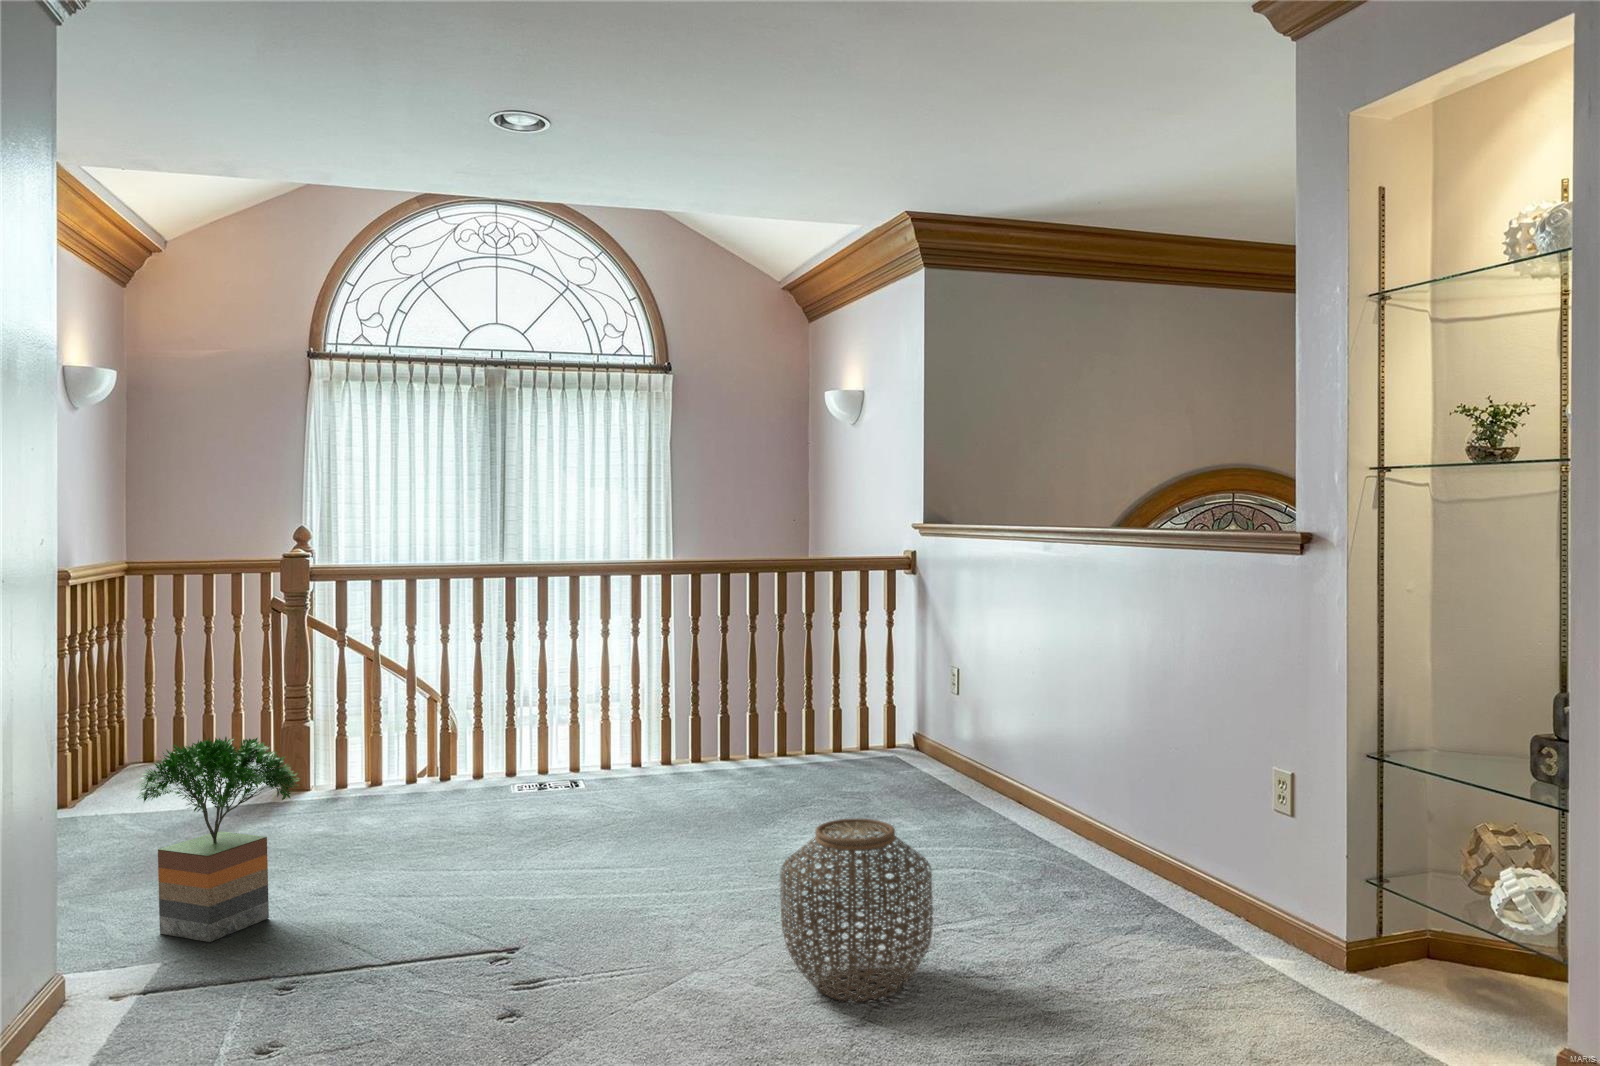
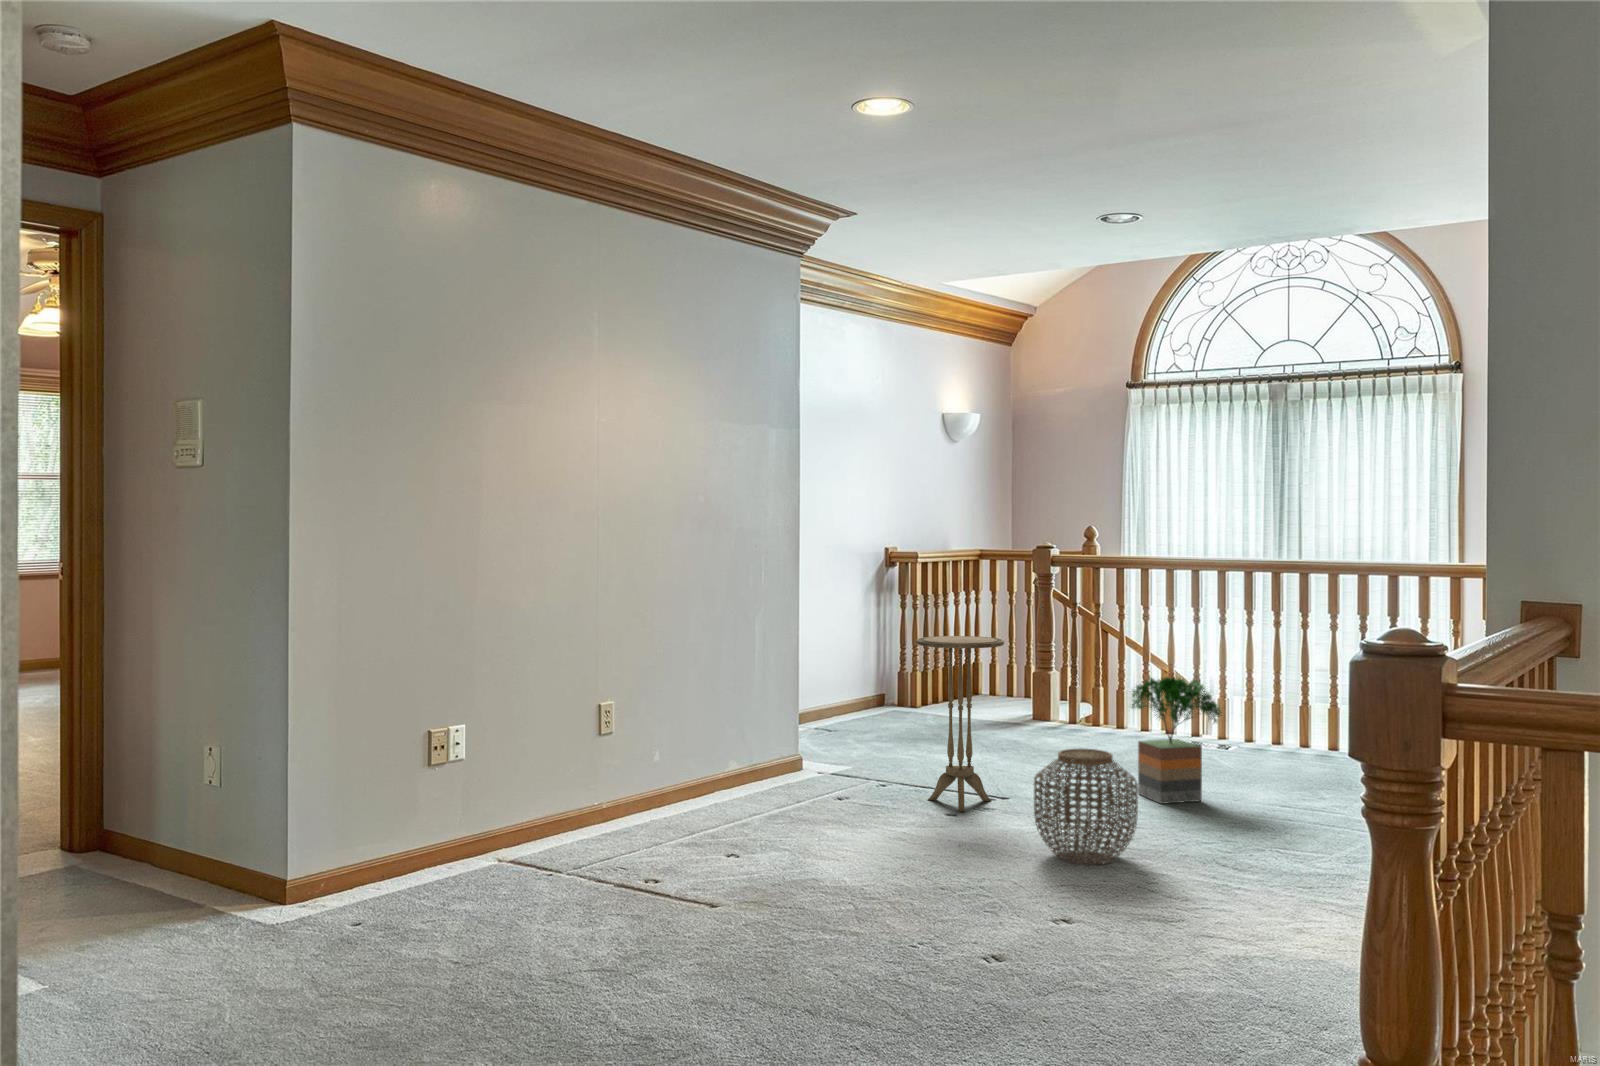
side table: none [428,677,575,970] -> present [916,636,1004,812]
potted tree: present [138,737,299,942] -> present [1131,677,1222,804]

